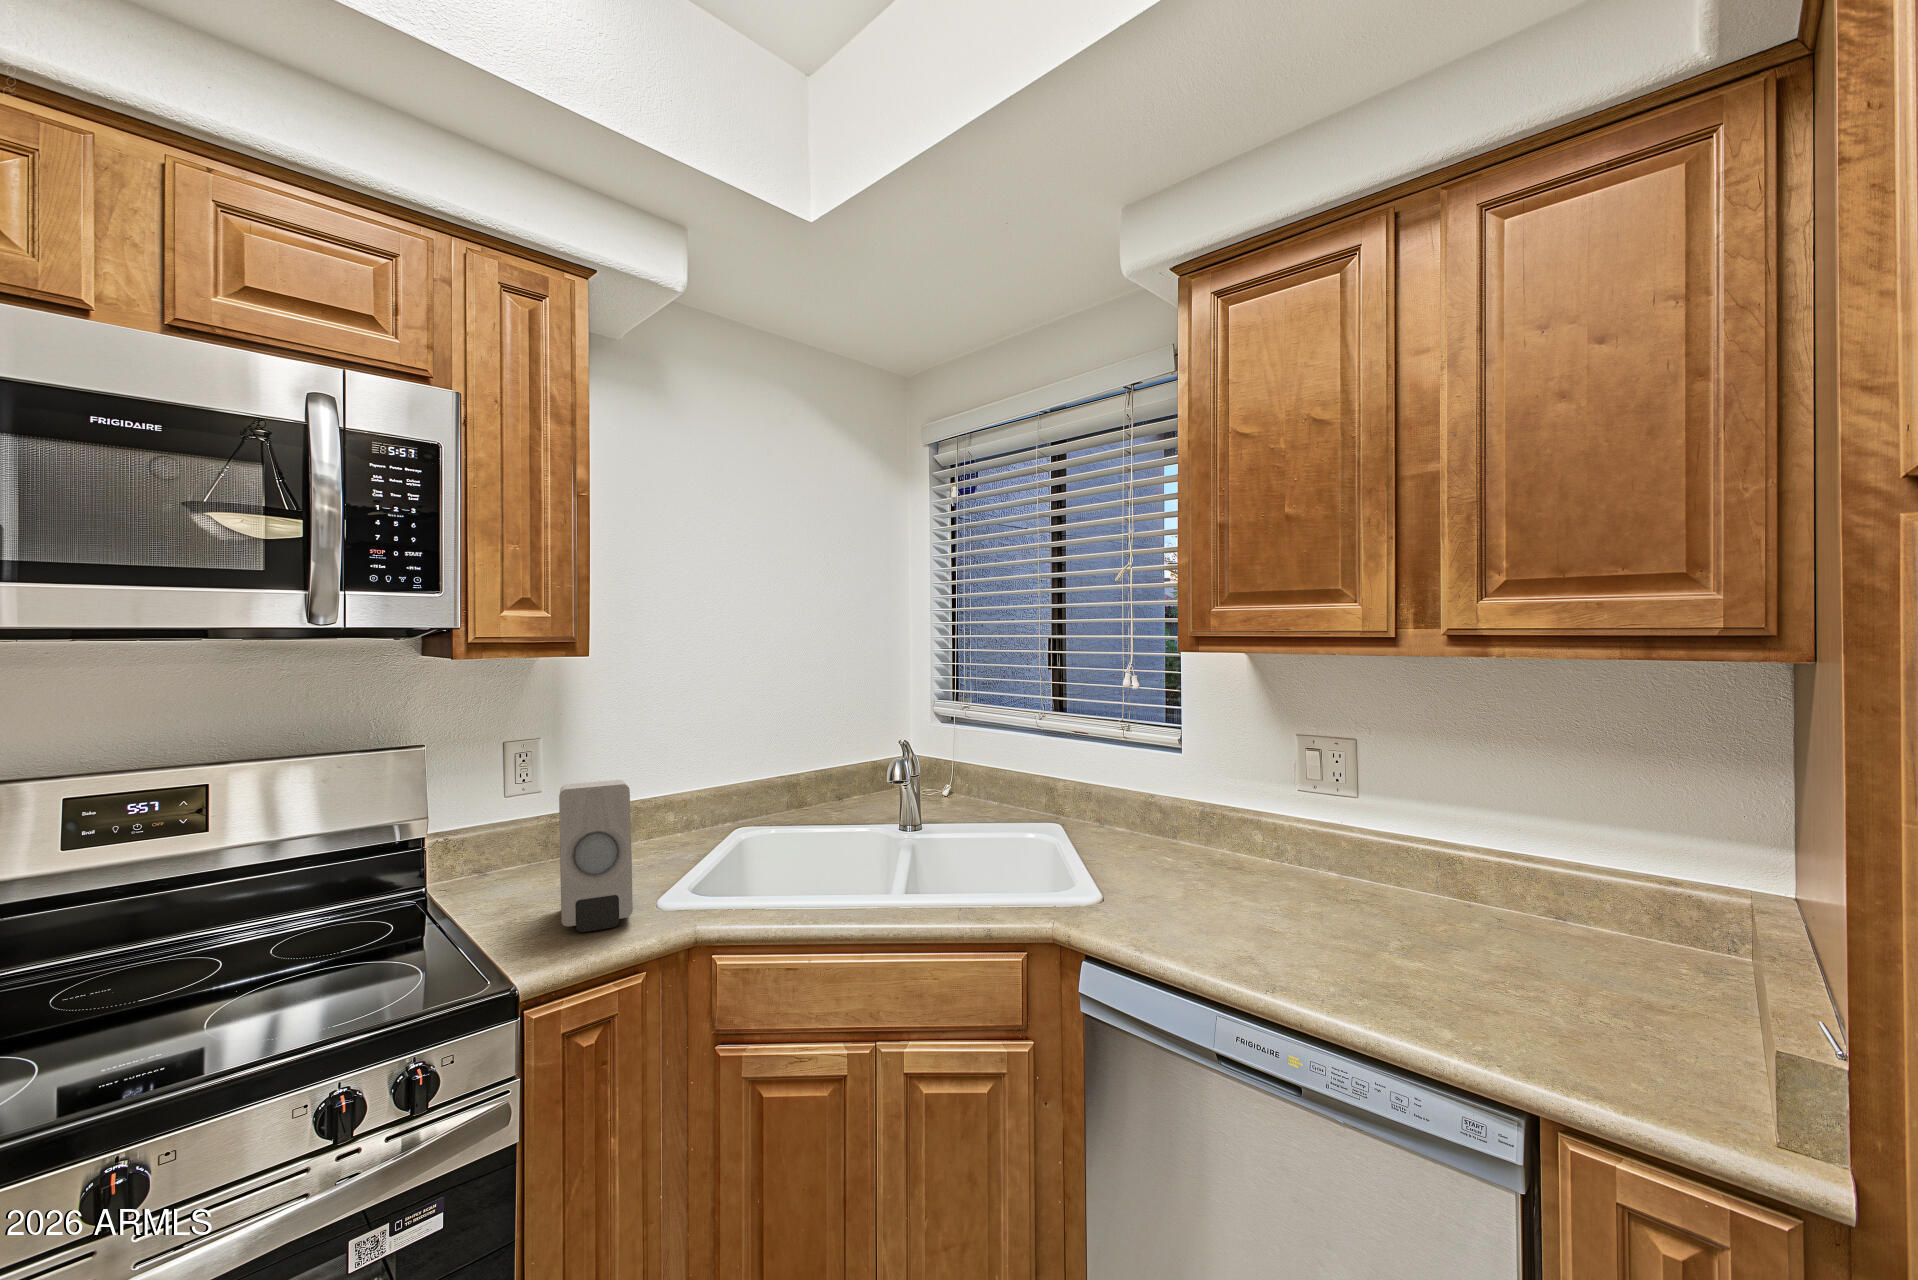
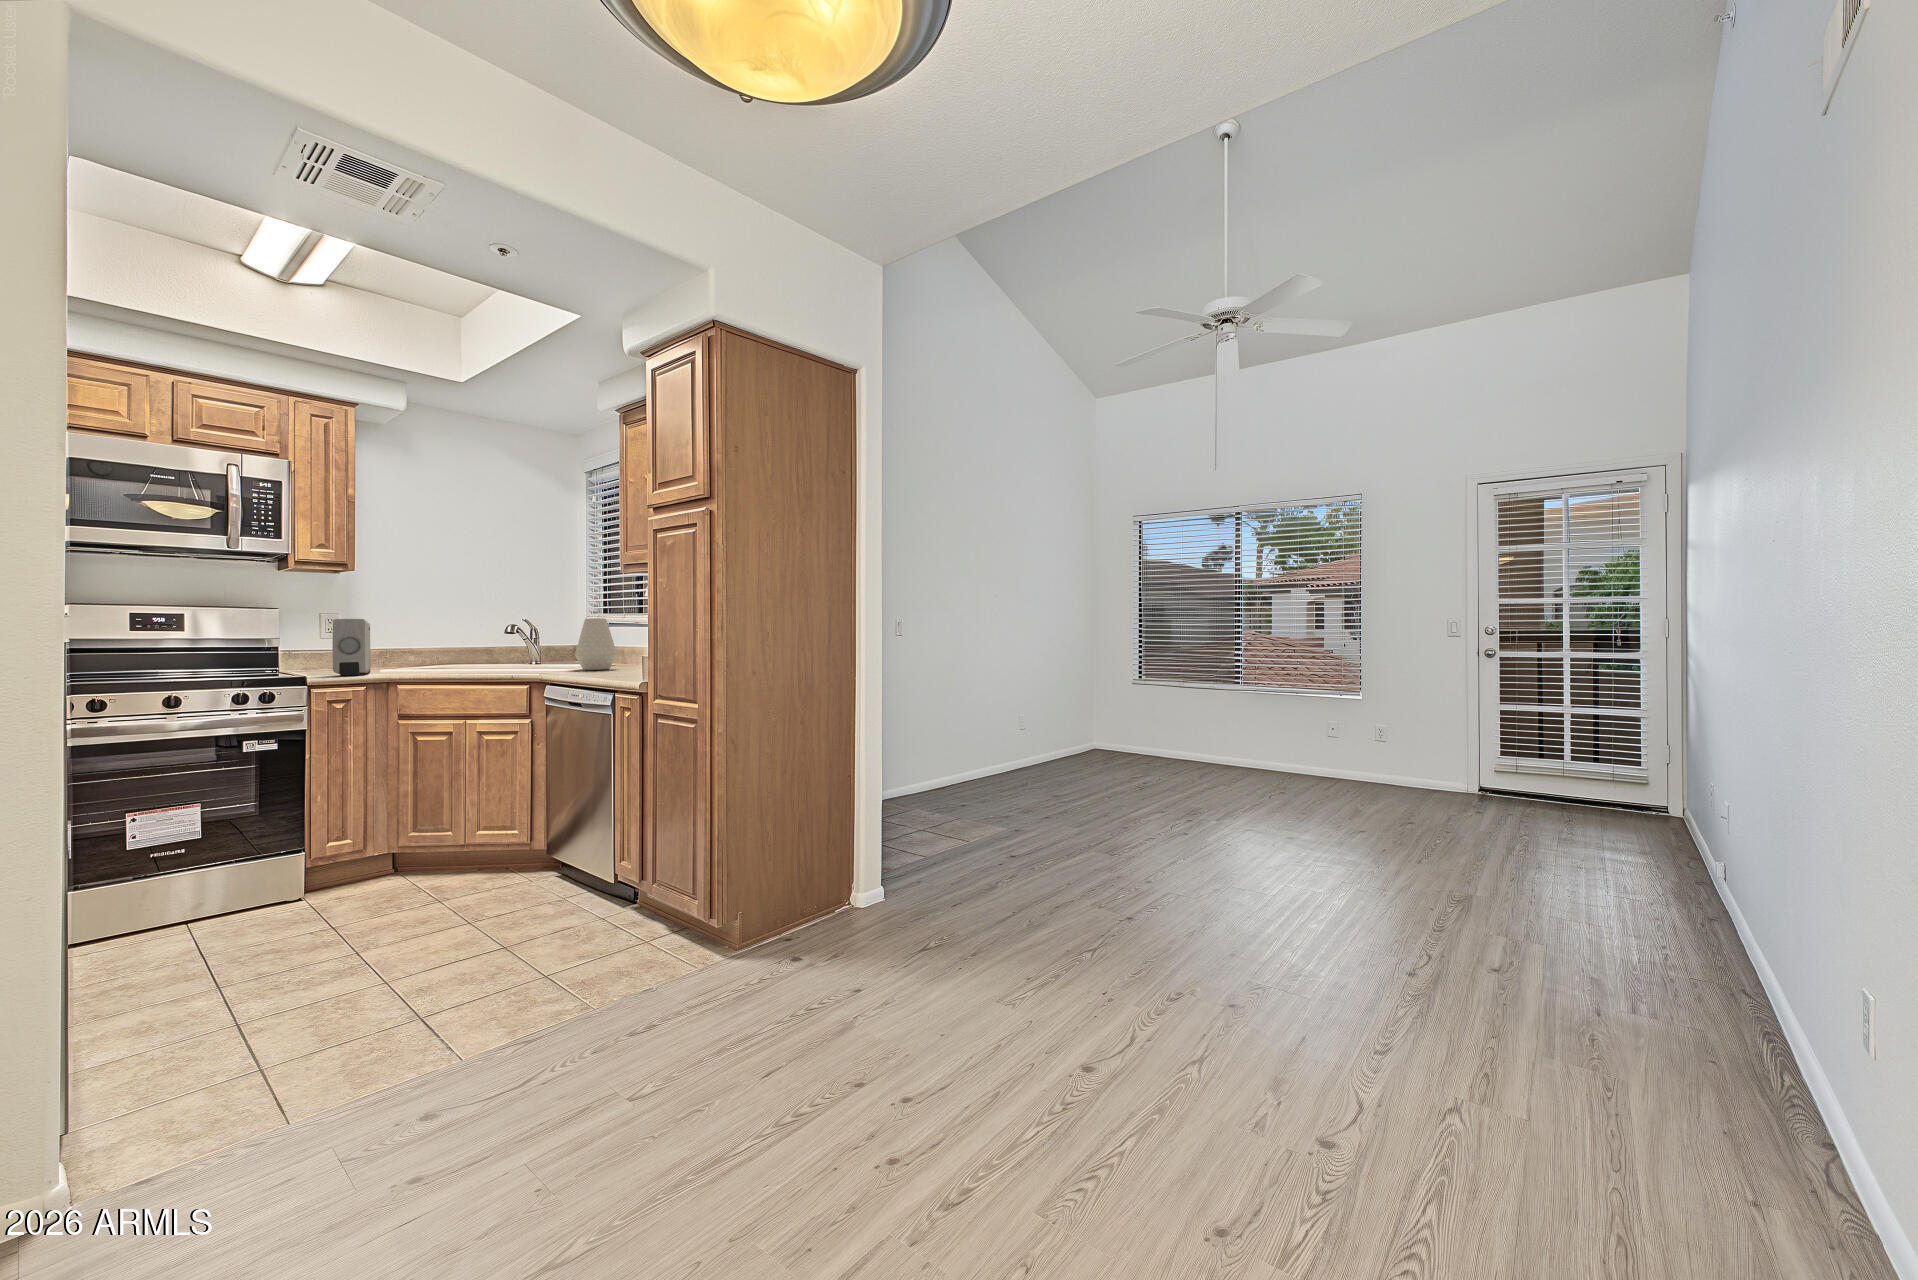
vase: none [1133,782,1233,923] -> present [575,618,617,670]

